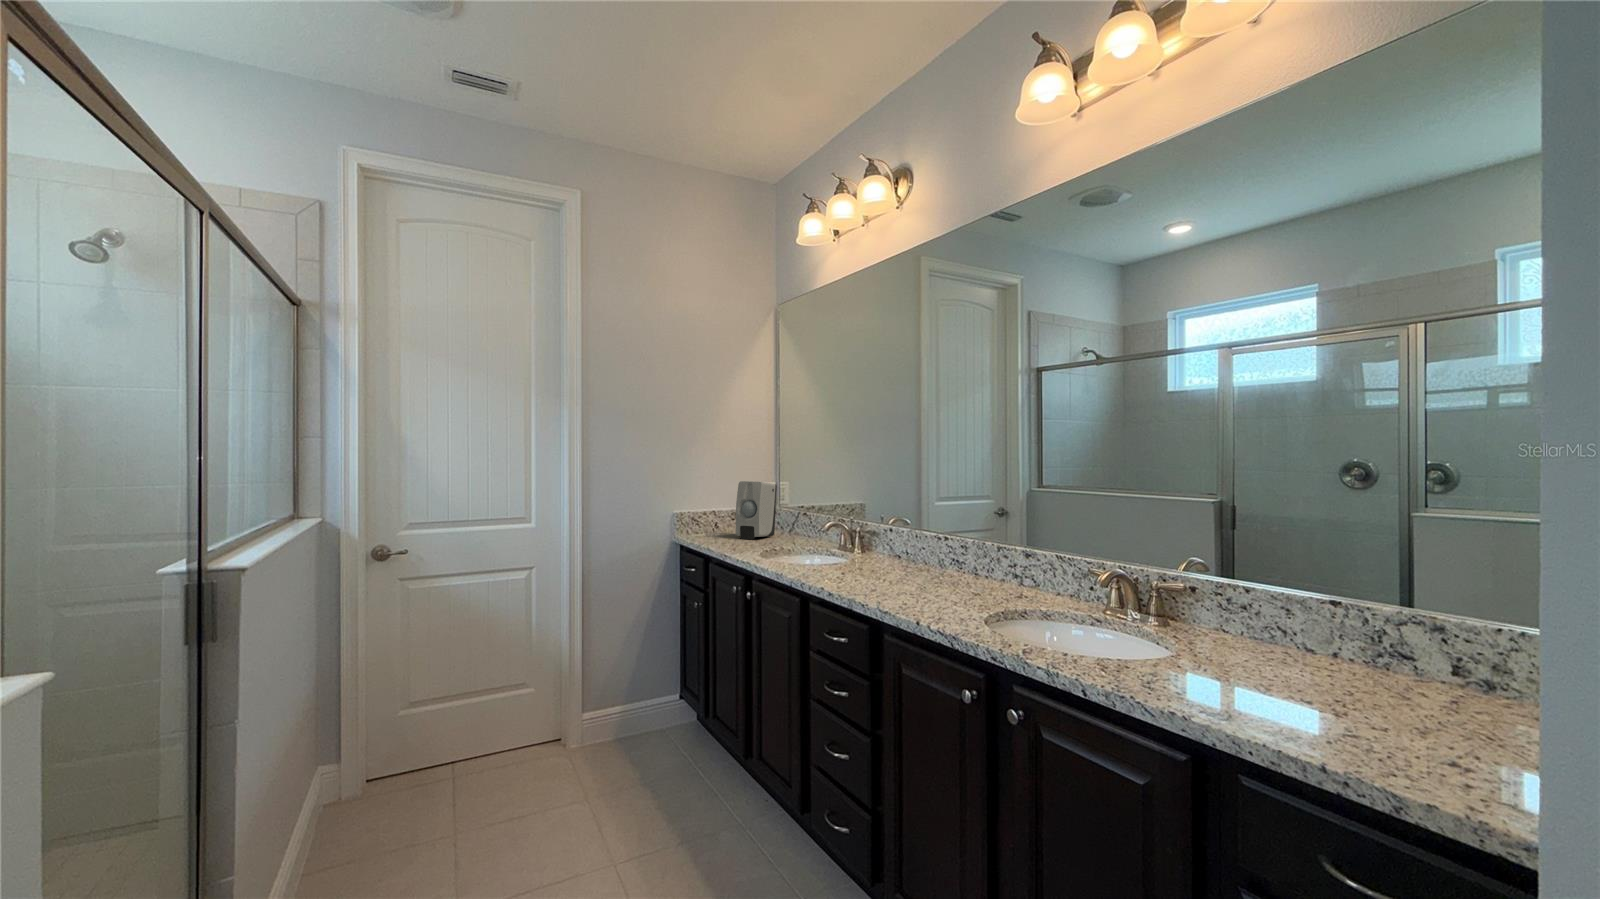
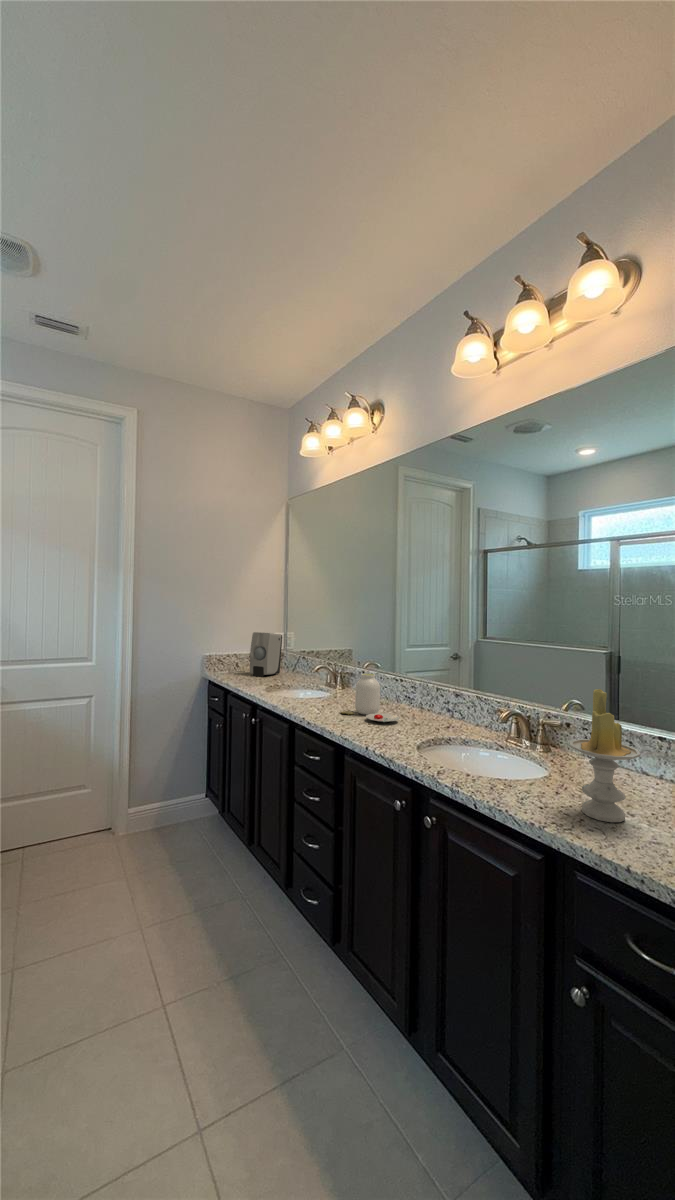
jar: none [868,528,951,591] -> present [341,674,400,722]
candle: none [1216,530,1323,711] -> present [570,689,641,822]

